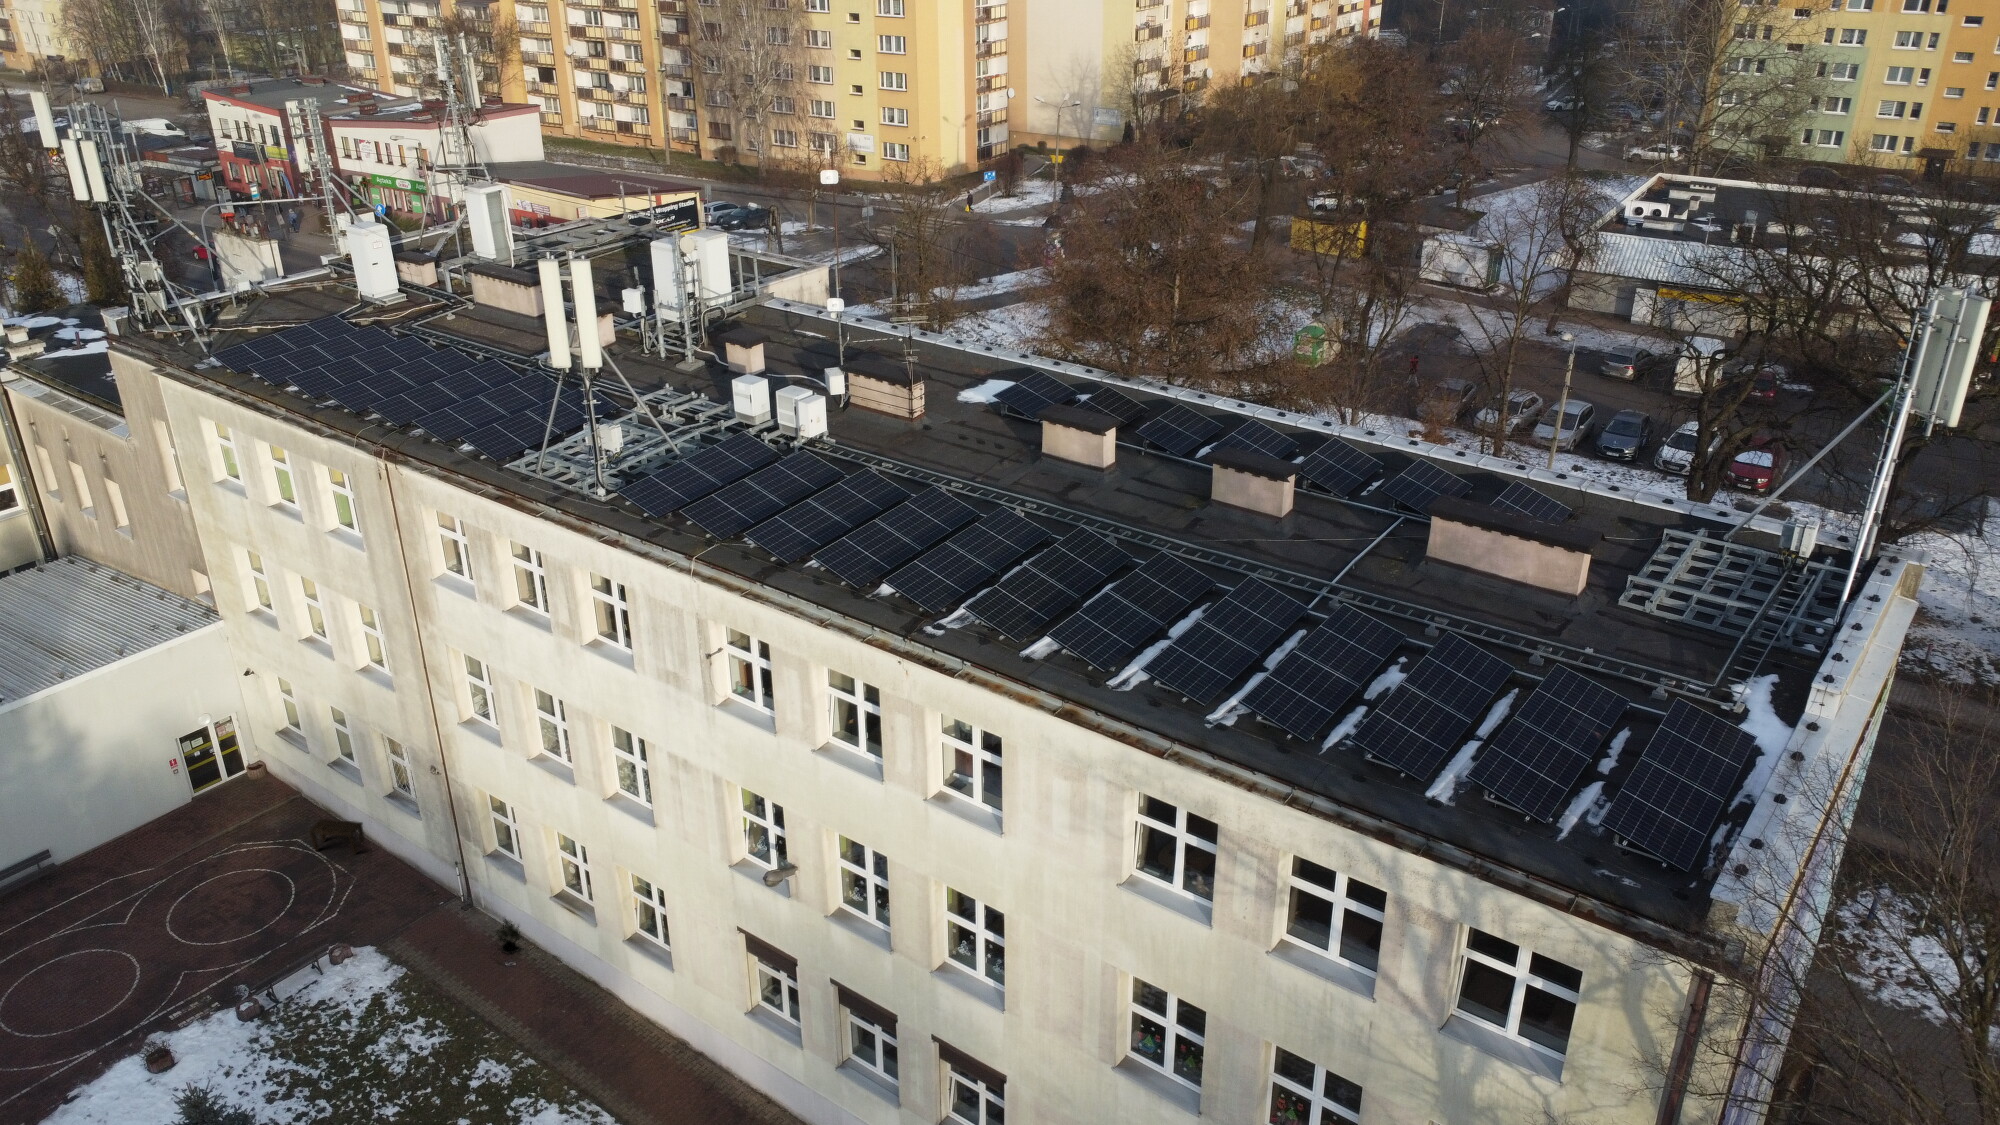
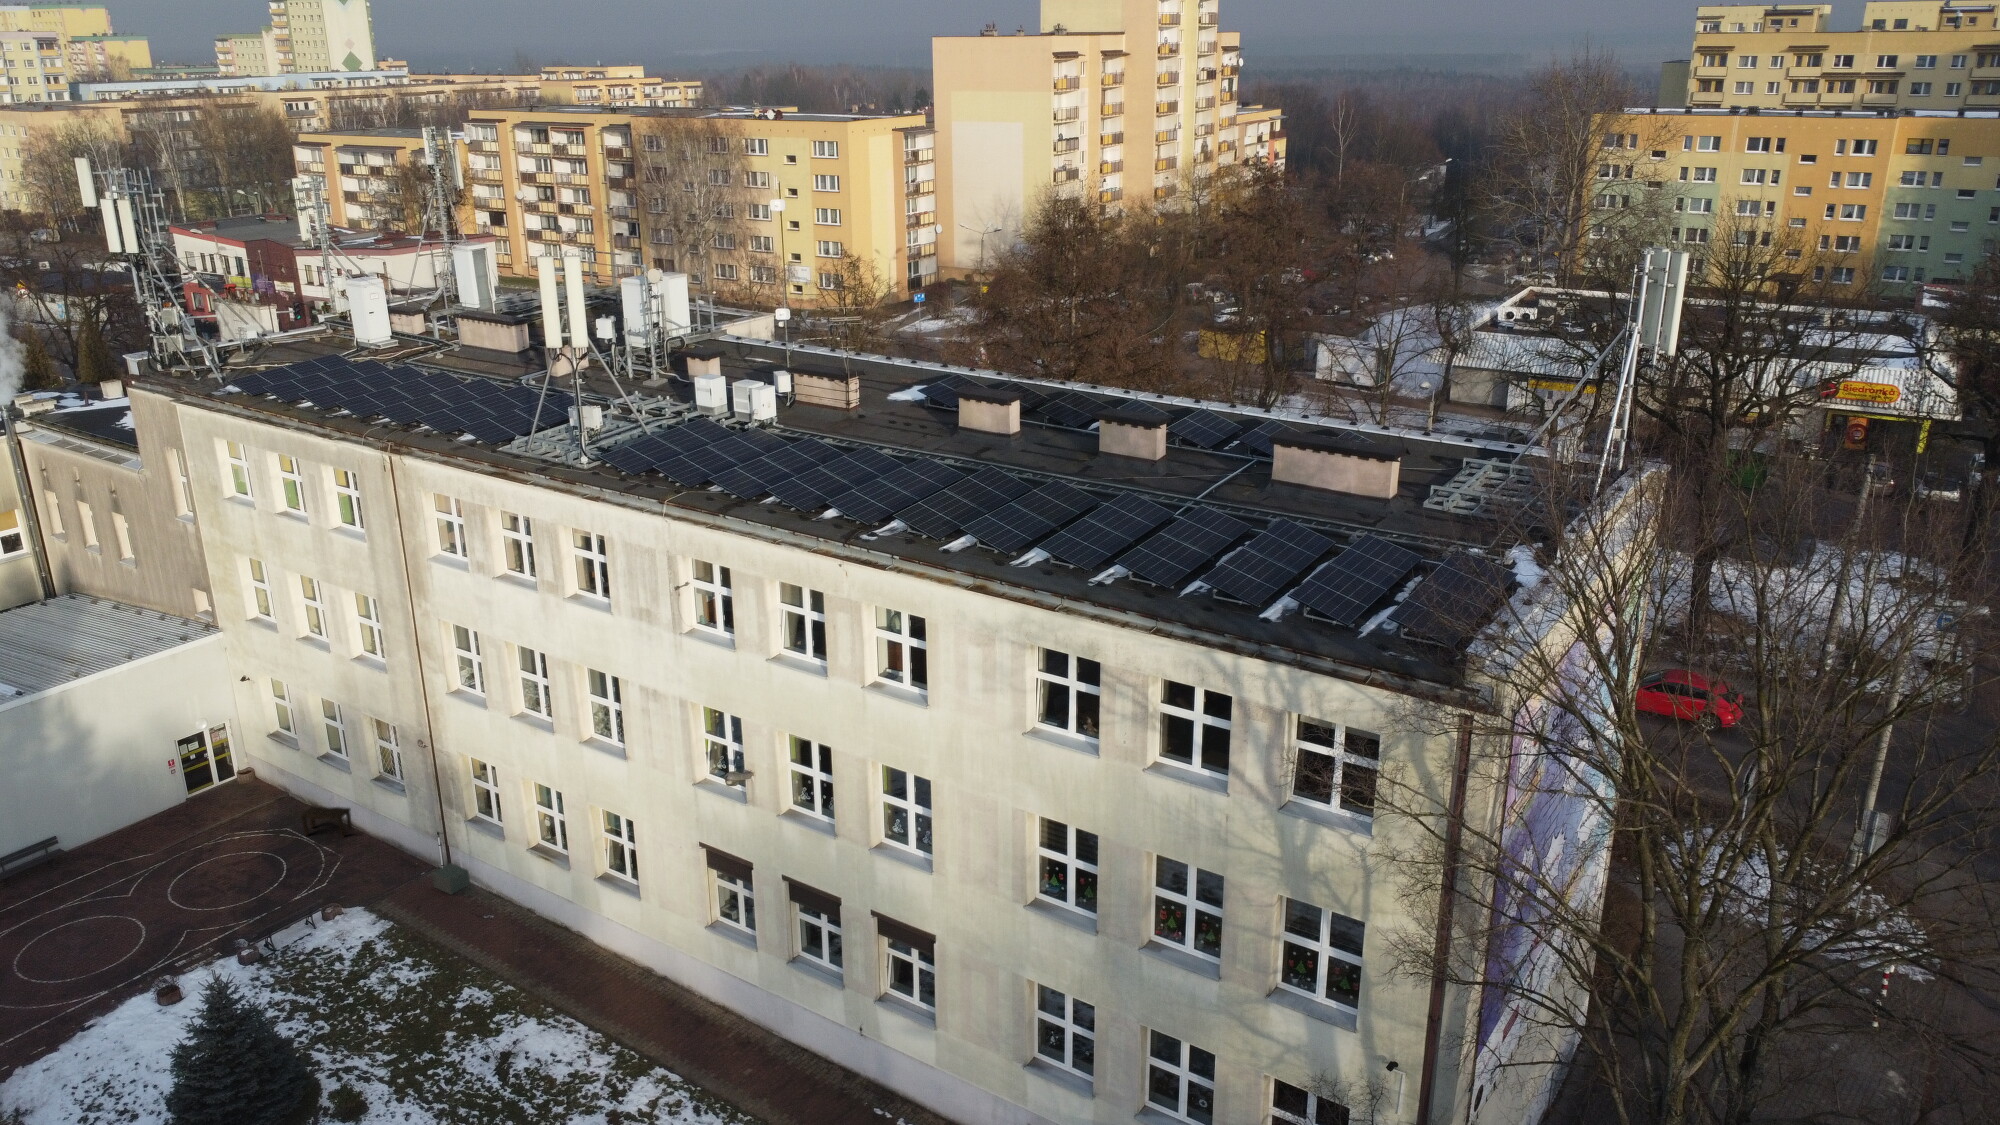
storage box: none [447,896,490,935] -> present [432,863,470,894]
potted tree: present [496,919,520,954] -> none [474,873,501,908]

